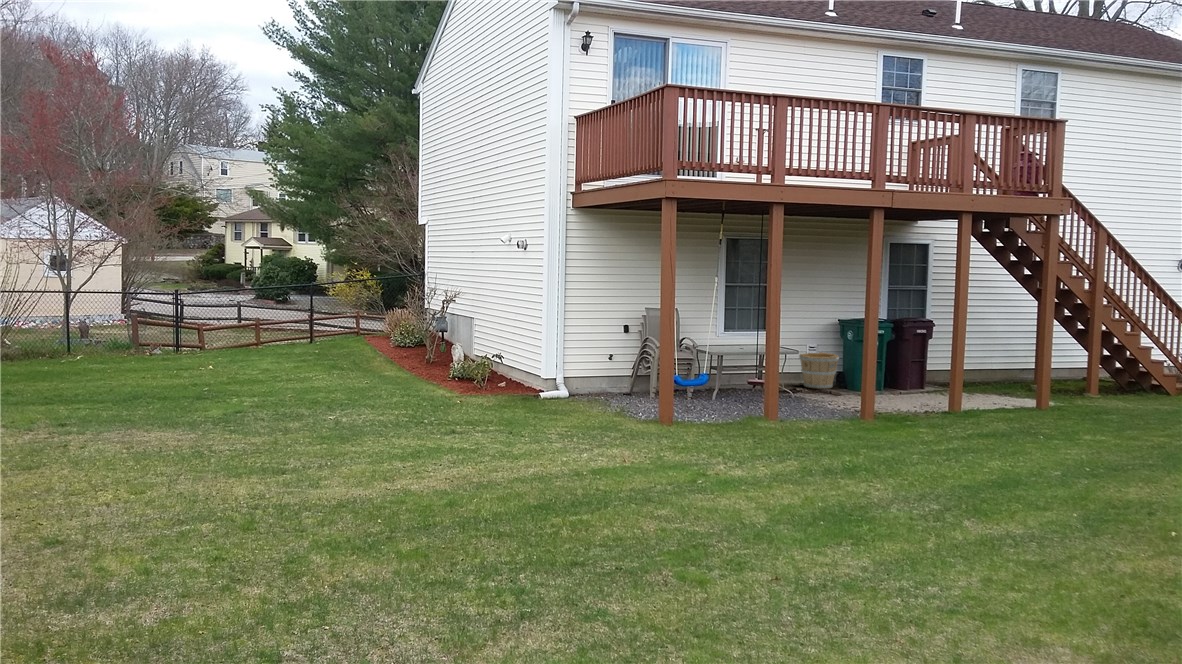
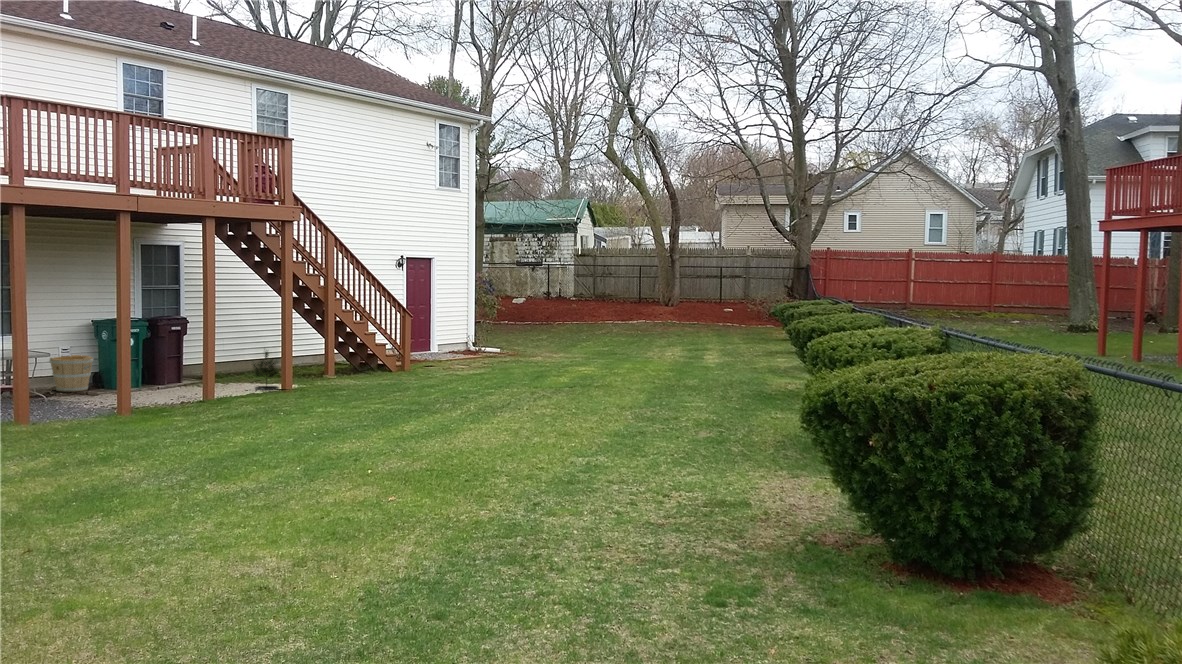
potted tree: none [1000,357,1035,407] -> present [253,352,279,390]

